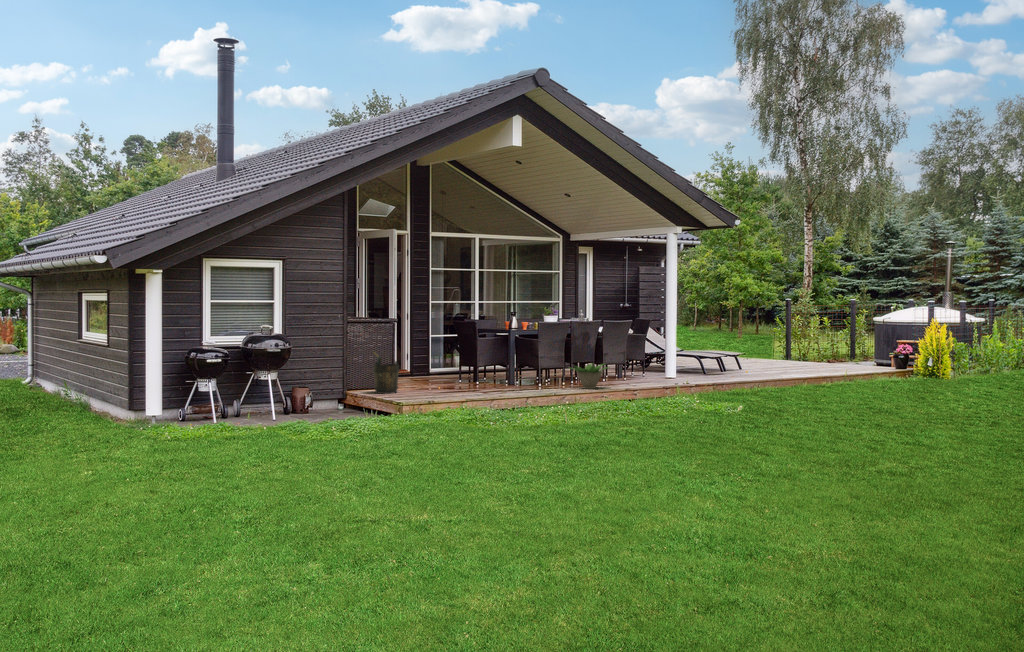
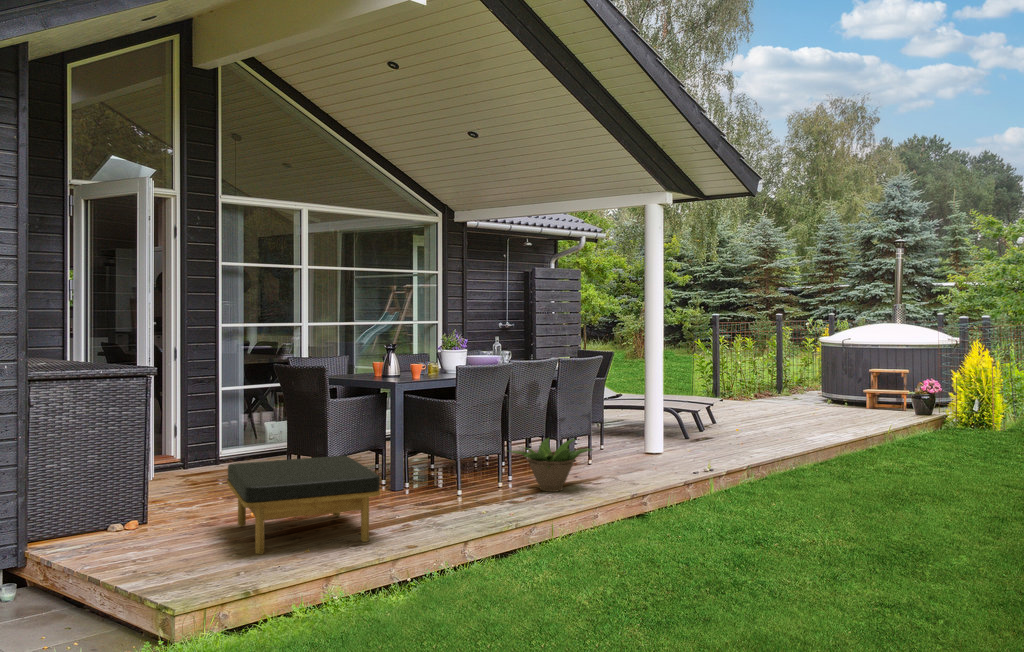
bucket: present [373,352,400,394] -> none [93,447,163,554]
ottoman: none [427,362,489,396] -> present [227,456,380,554]

